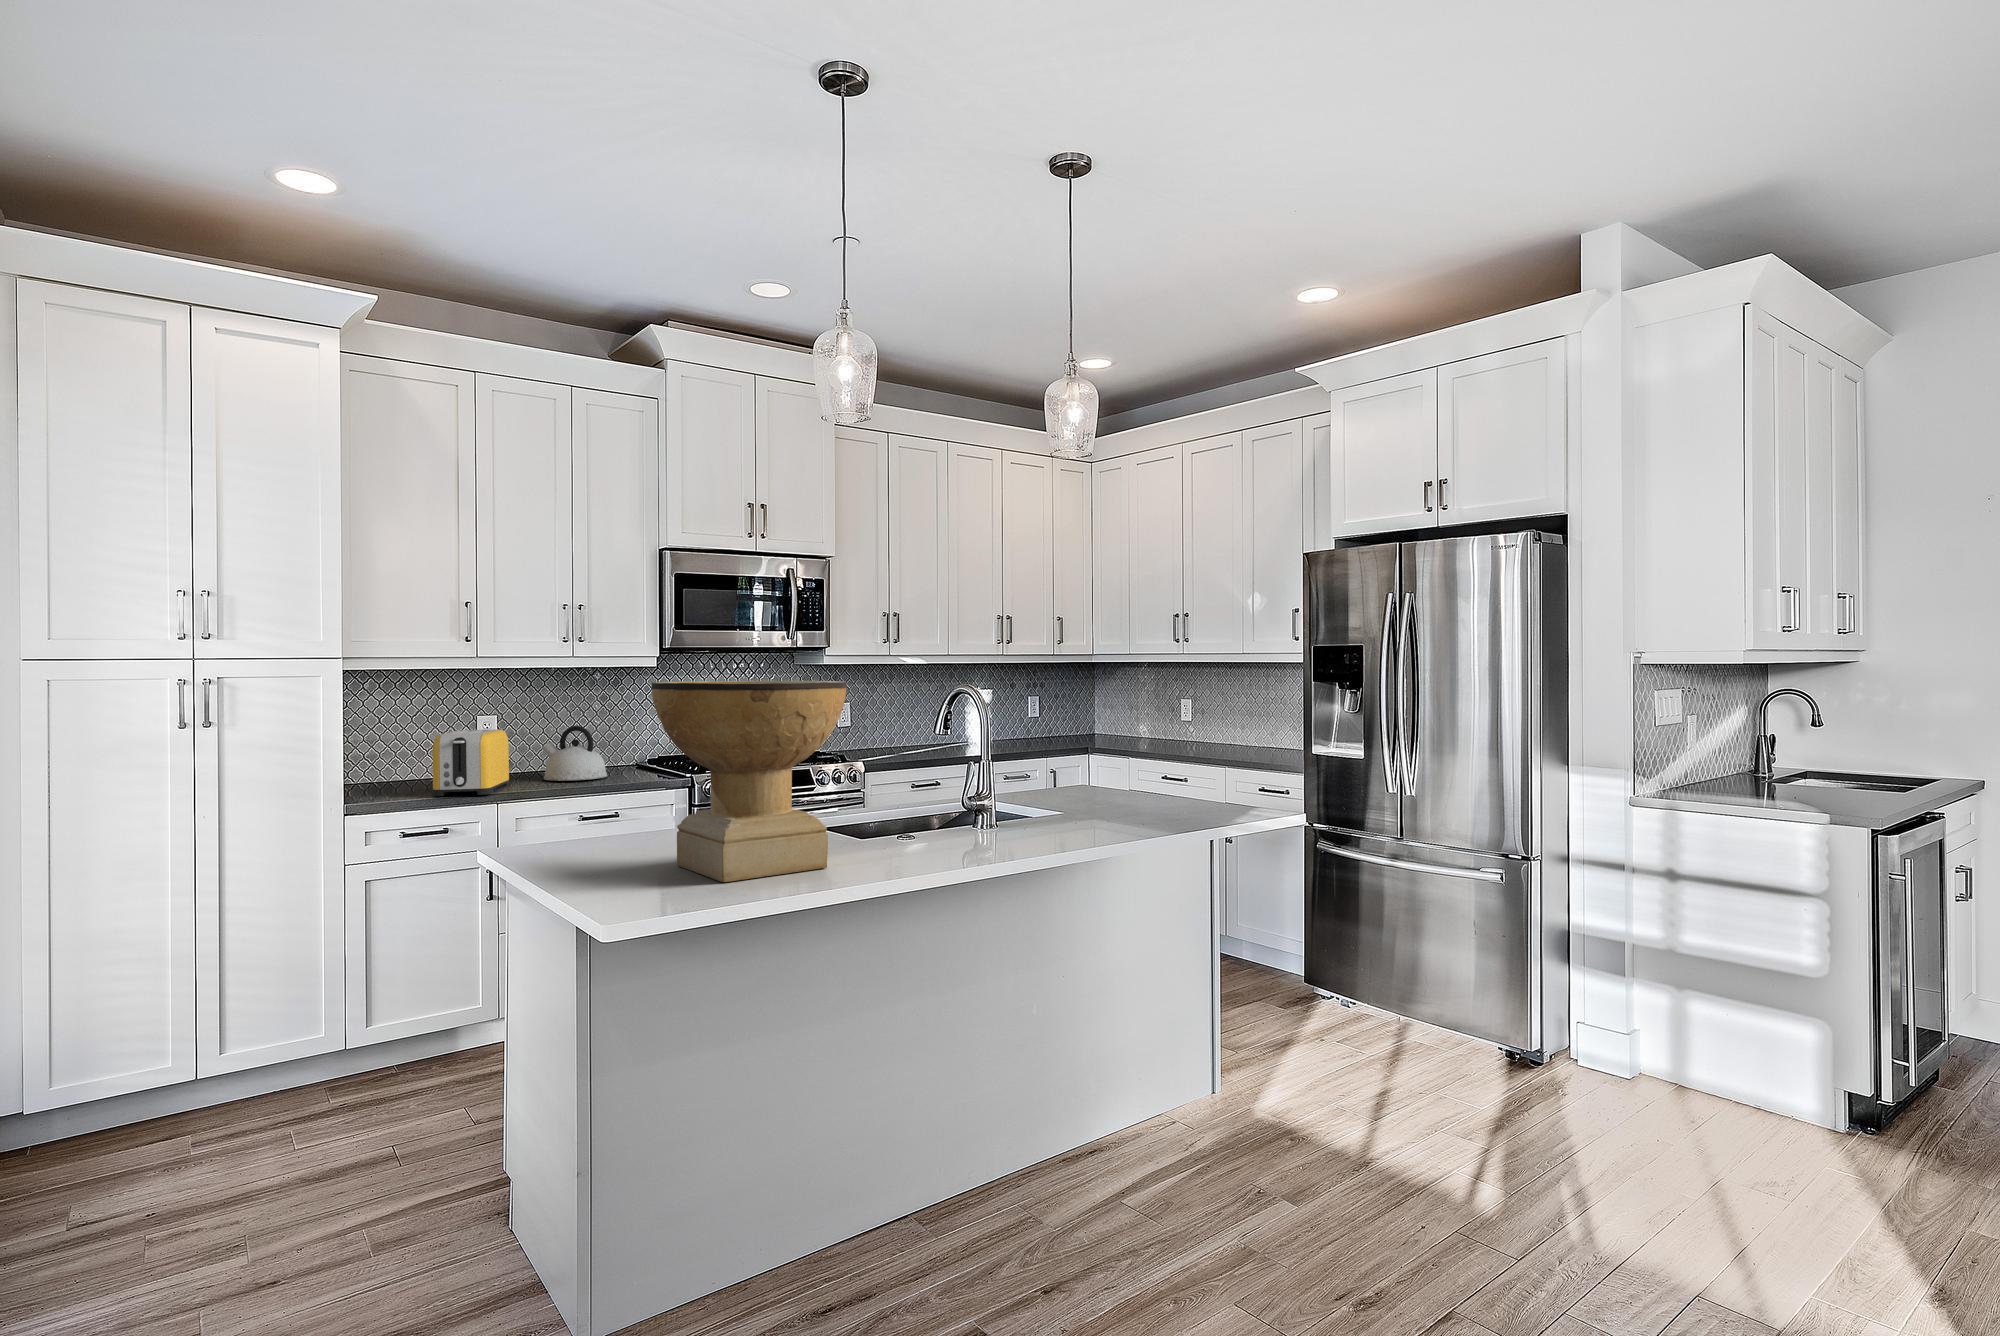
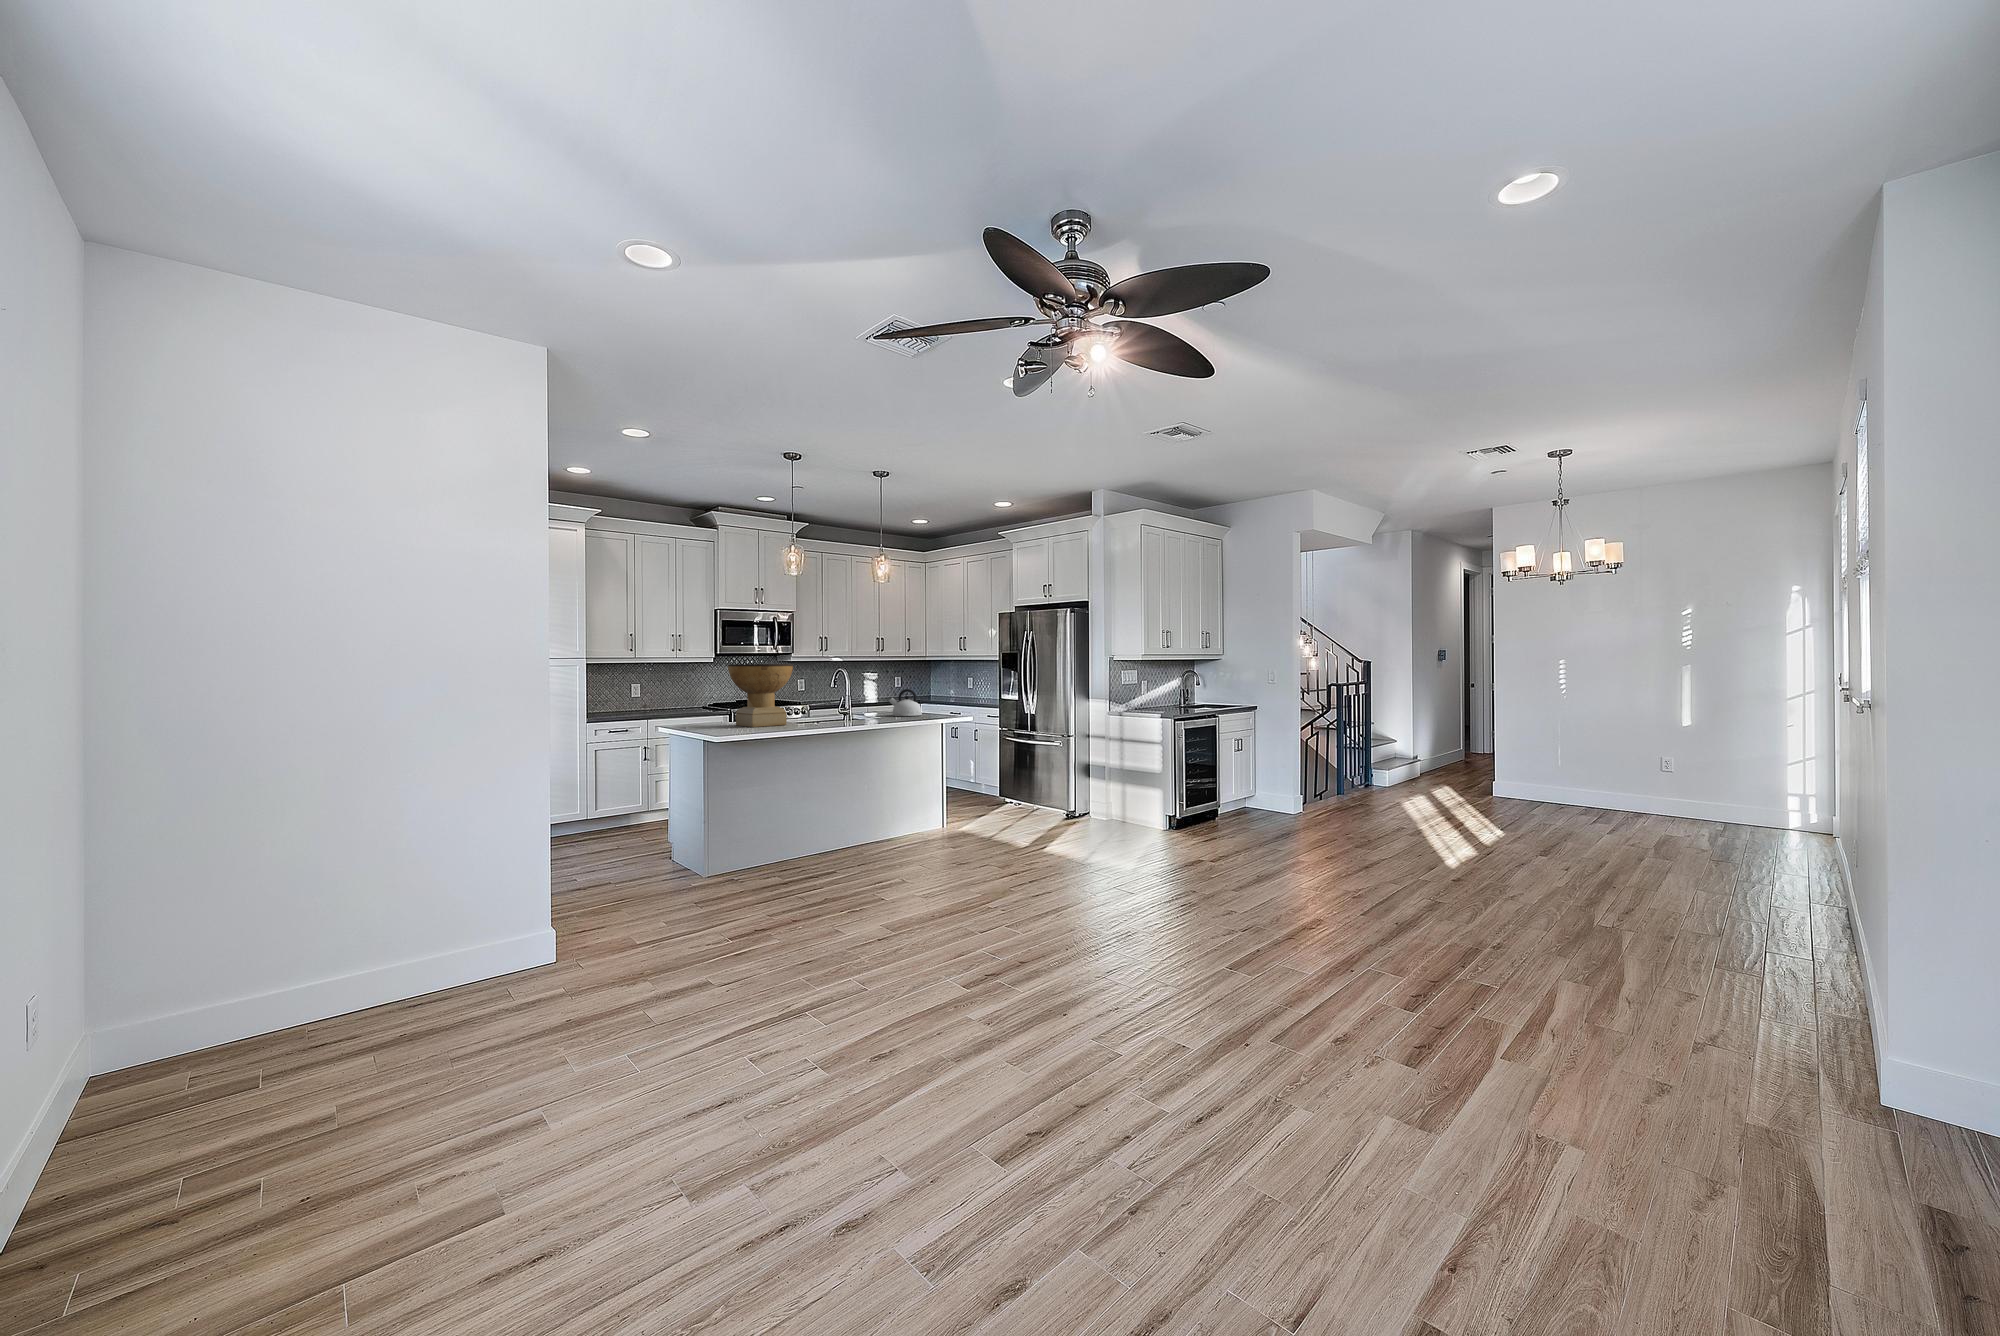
kettle: present [542,726,608,781] -> present [889,689,922,716]
toaster: present [432,730,509,796] -> none [622,689,651,716]

